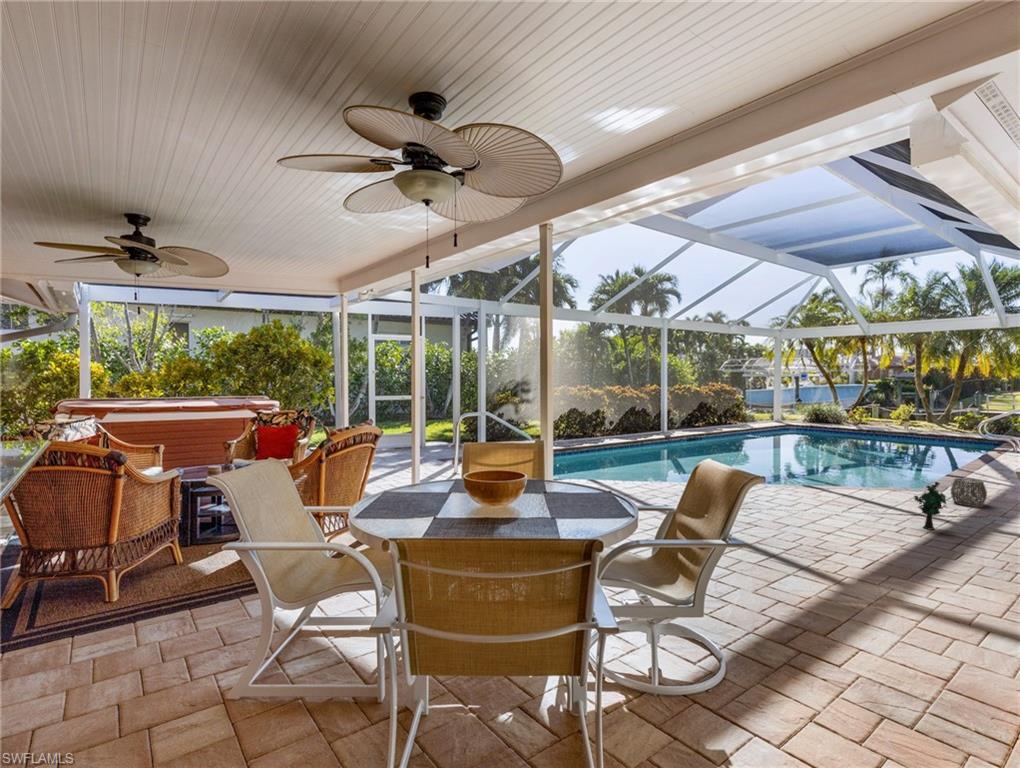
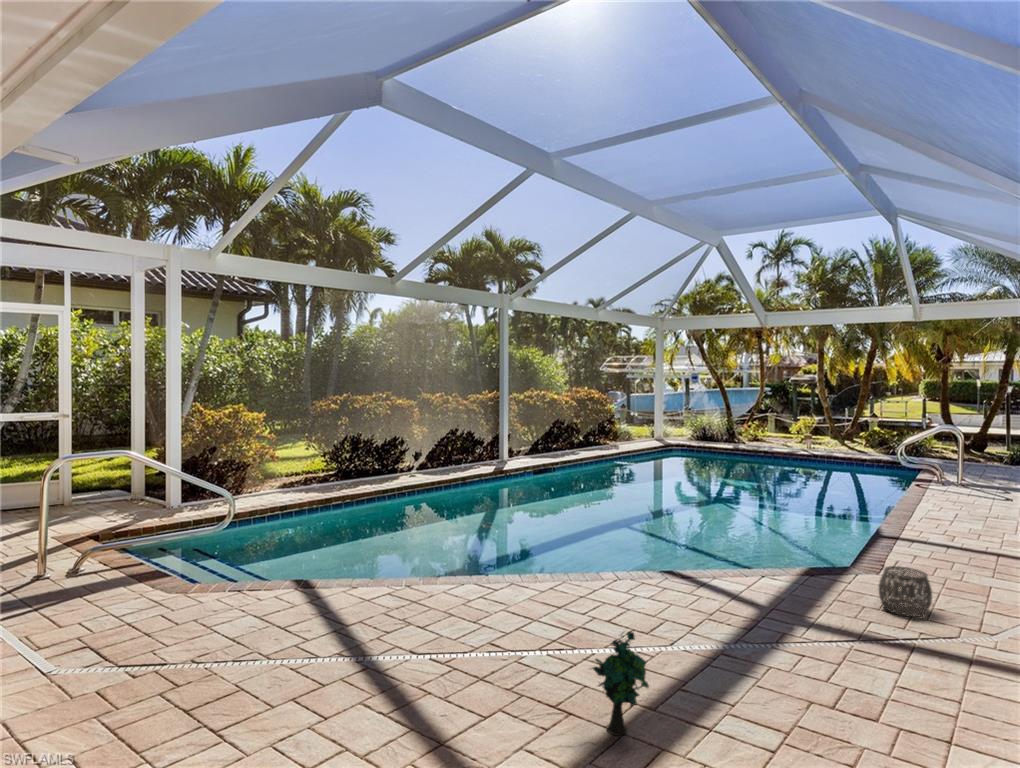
decorative plant: present [914,482,946,530] -> present [592,632,649,735]

